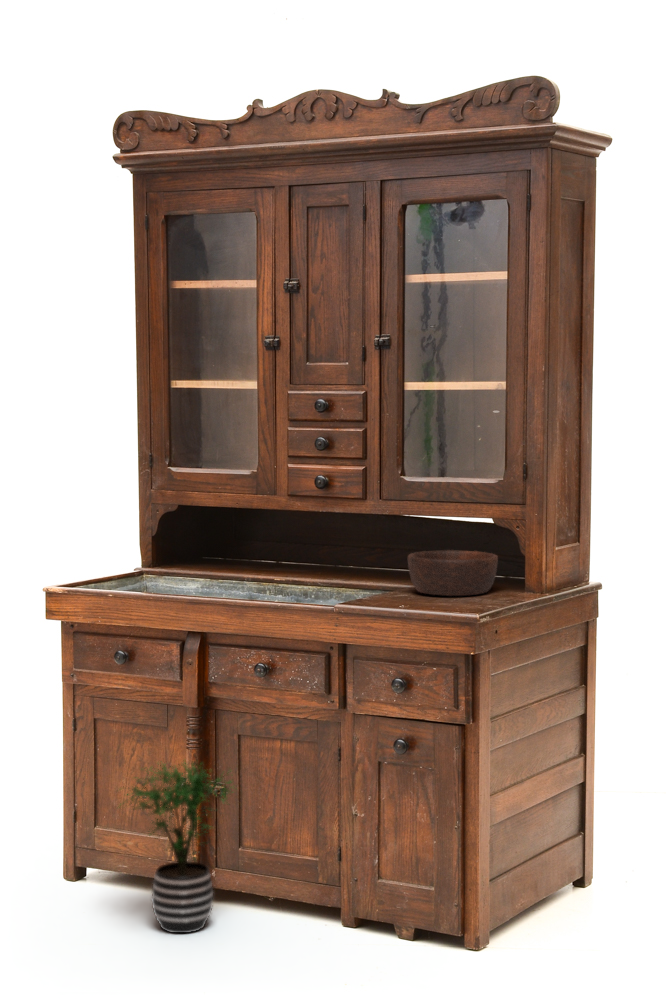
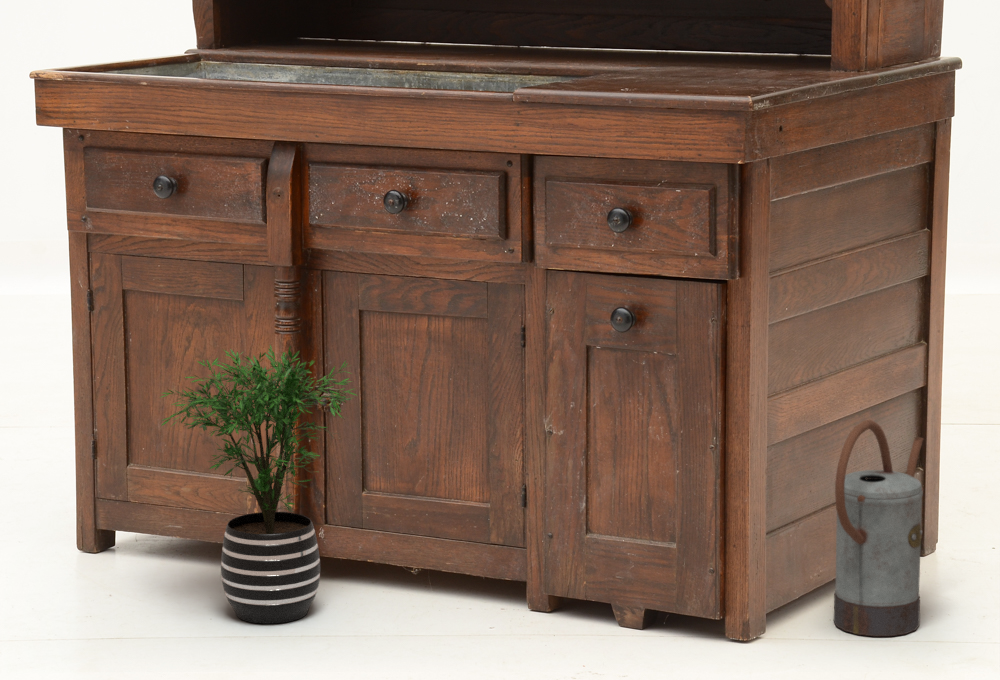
wooden bowl: present [408,550,498,596] -> none [635,5,786,75]
watering can: none [530,809,585,944] -> present [834,420,923,636]

